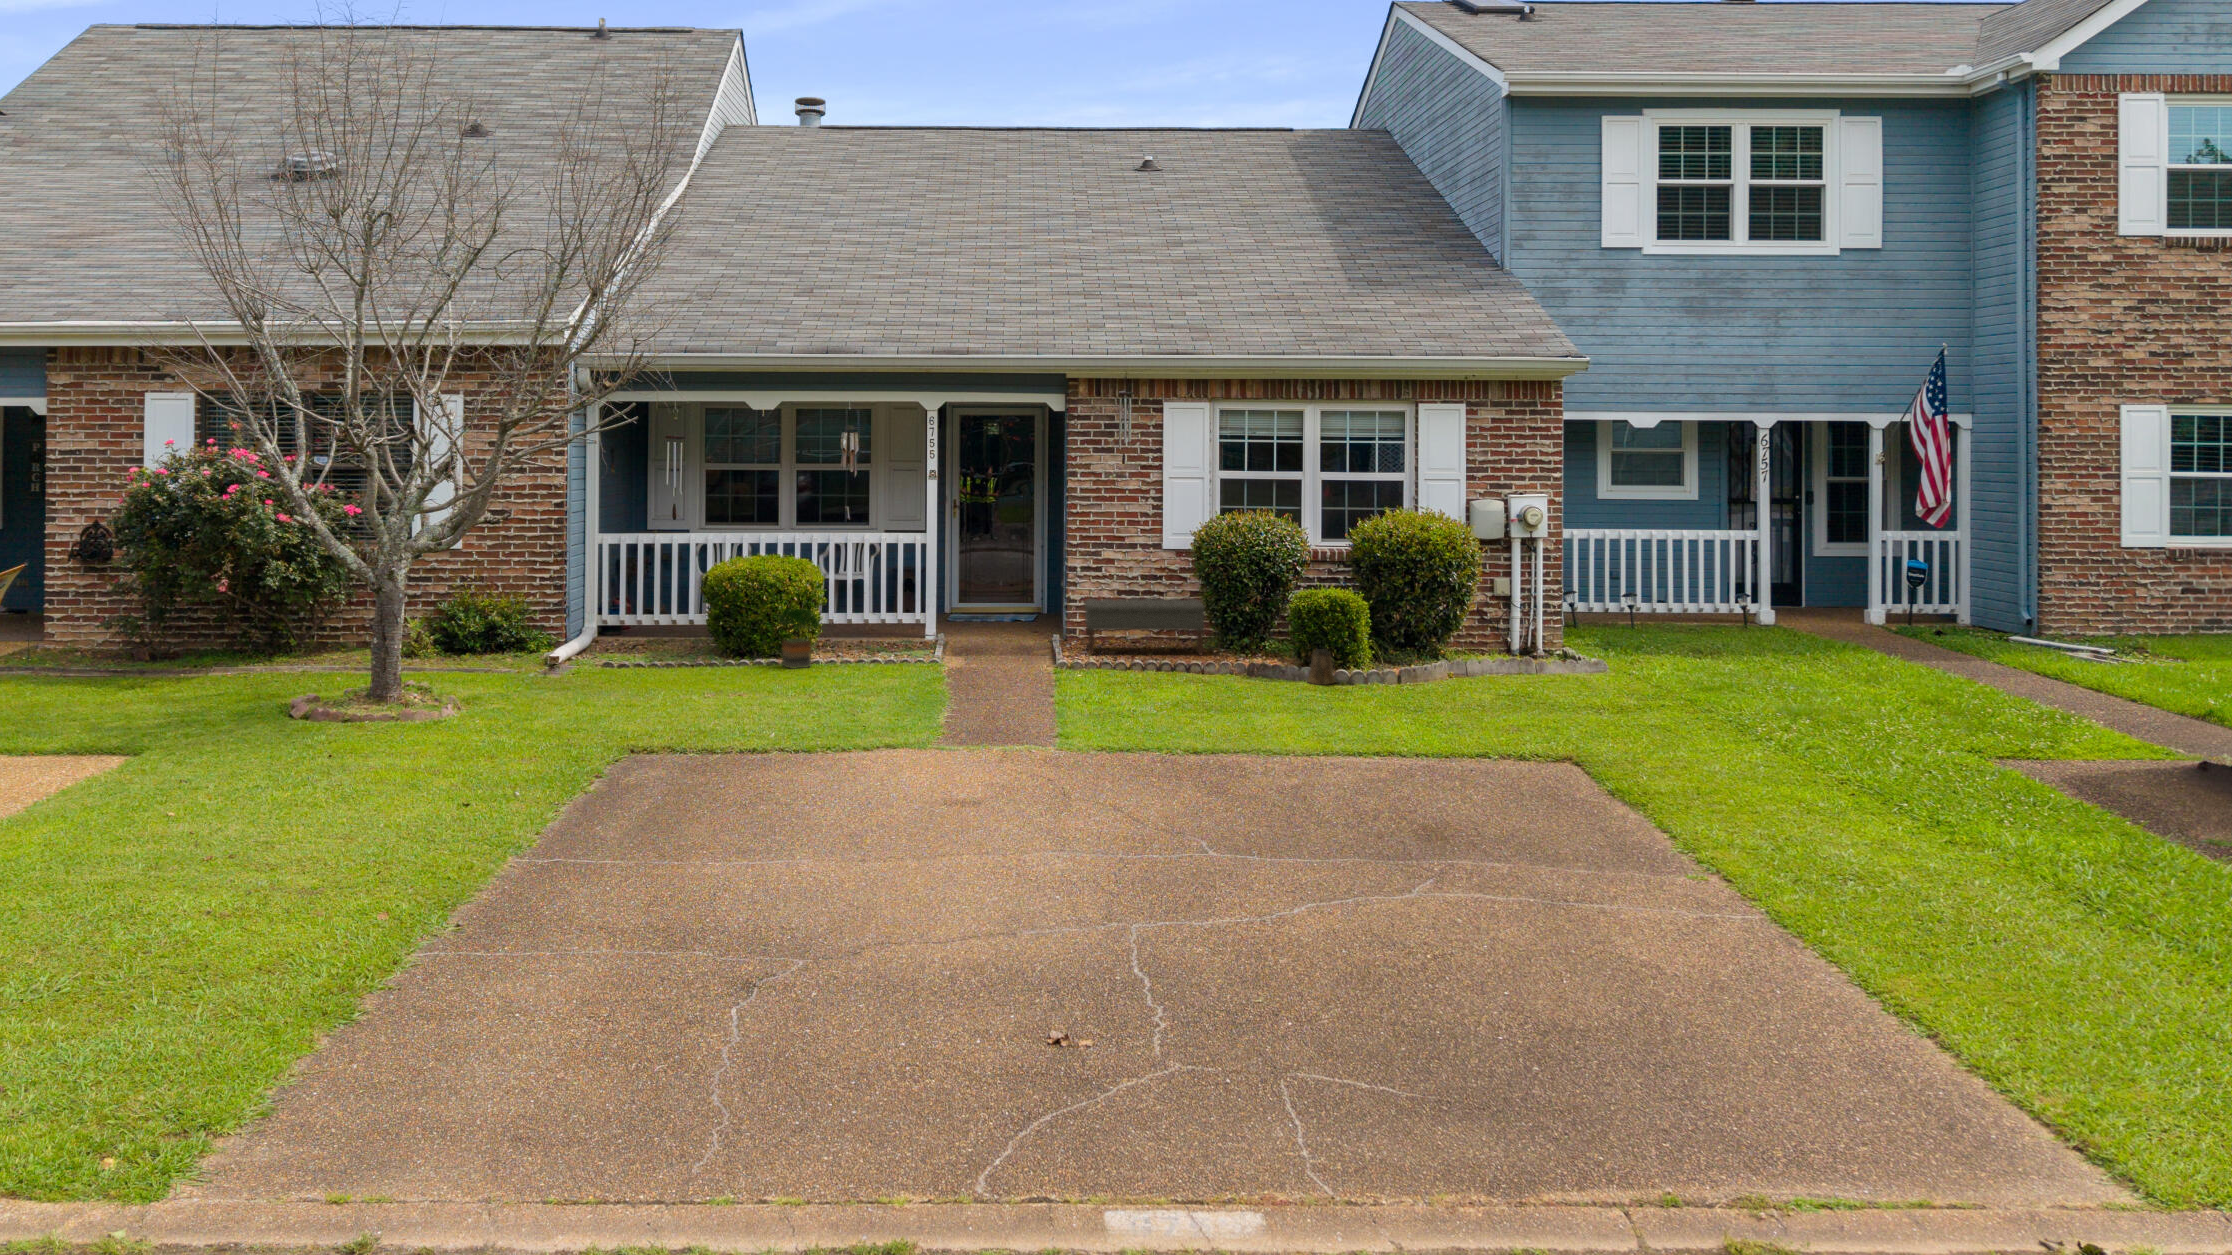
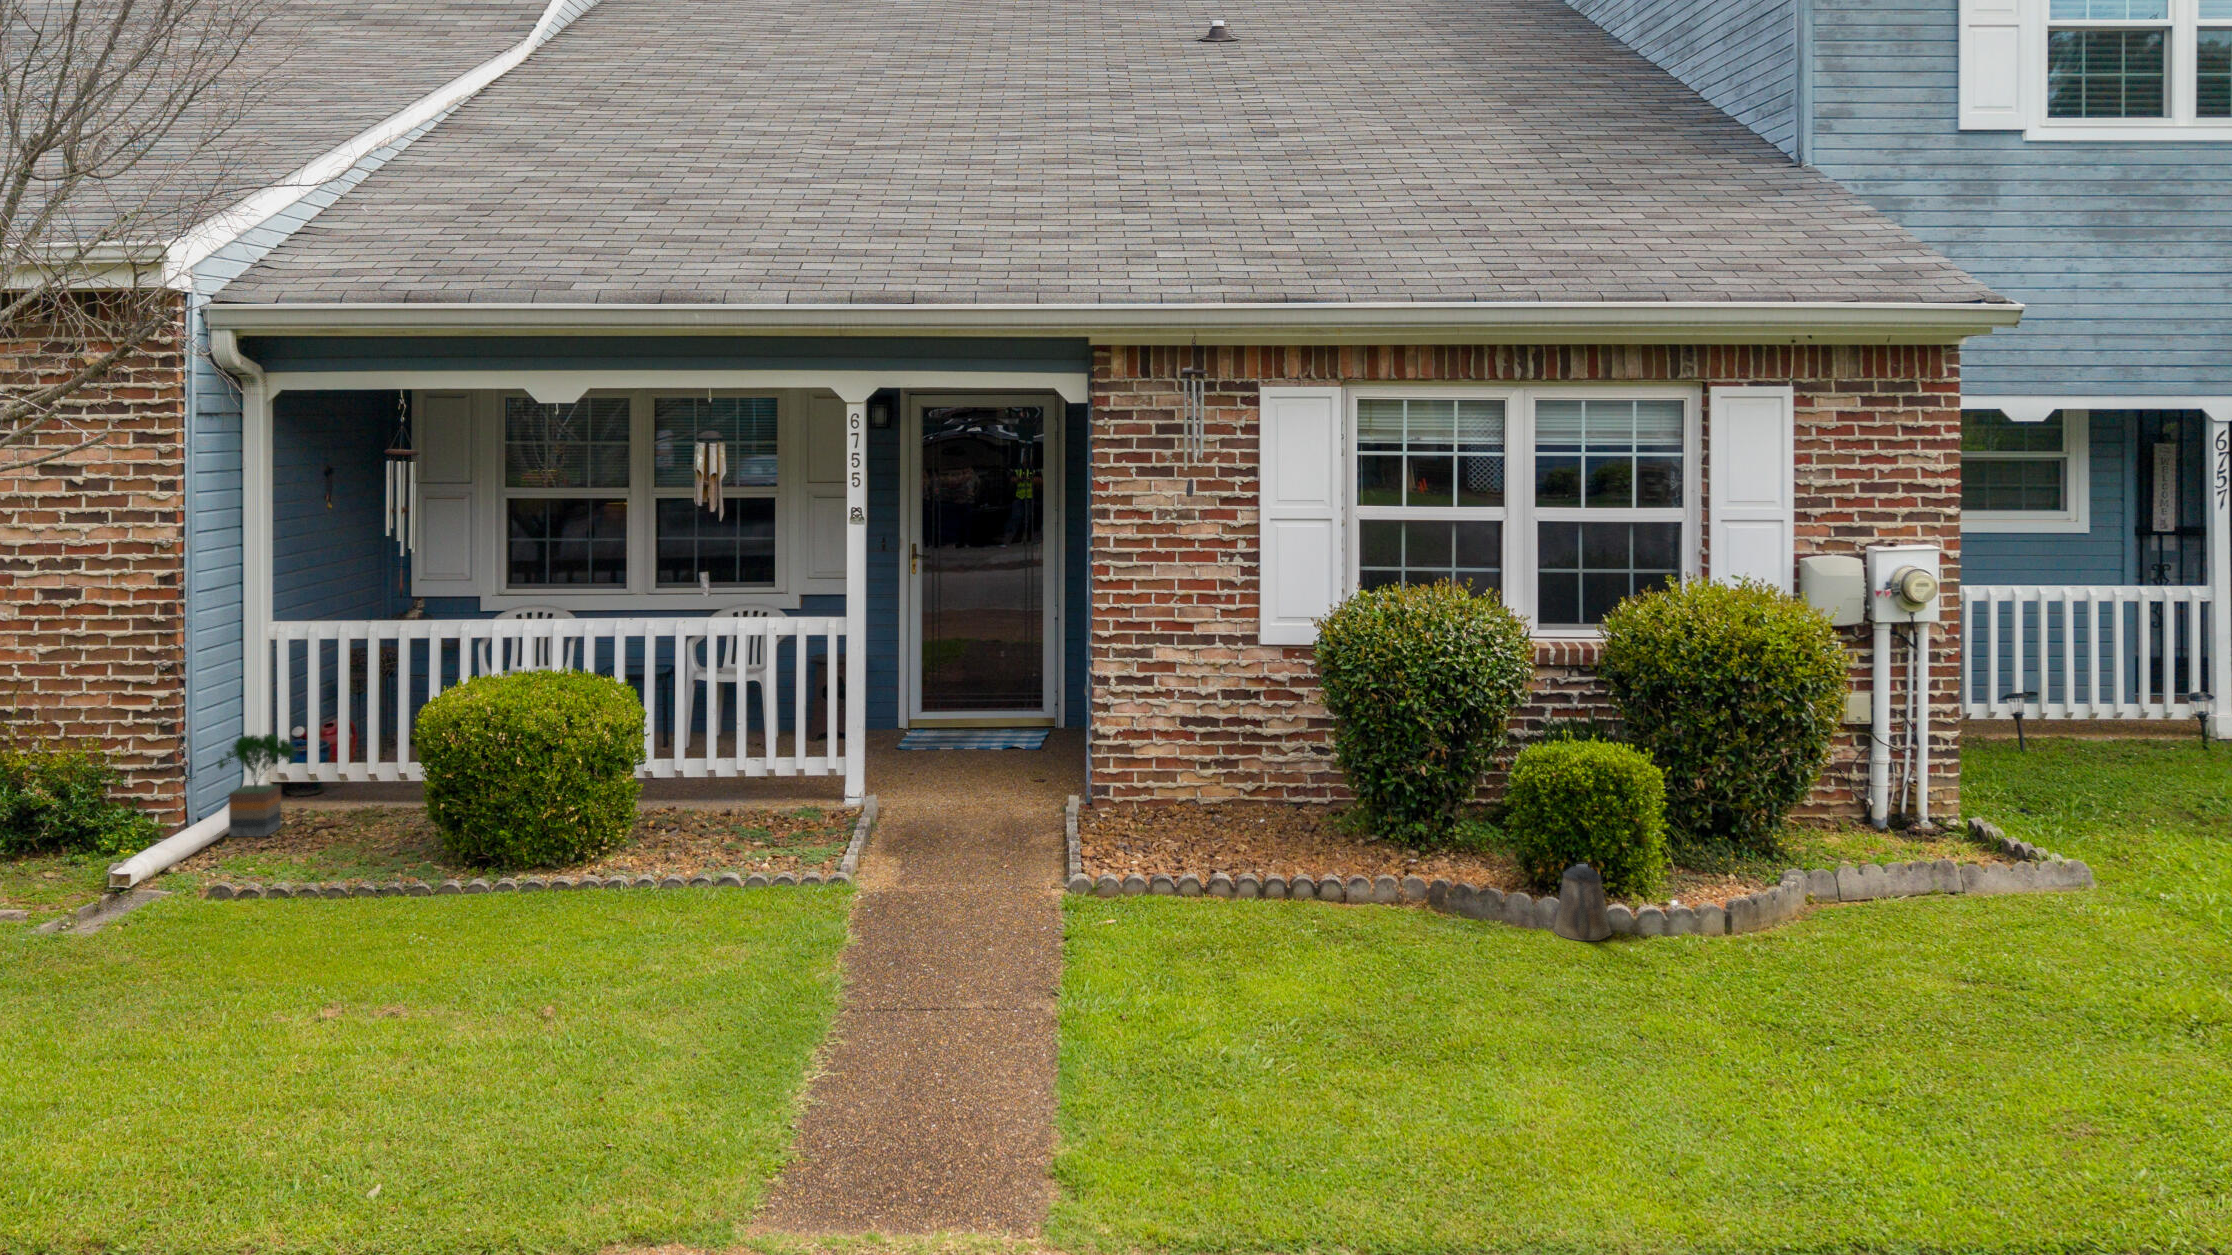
bench: present [1084,598,1205,655] -> none [1121,735,1338,845]
potted tree: present [779,609,819,669] -> present [218,734,298,837]

